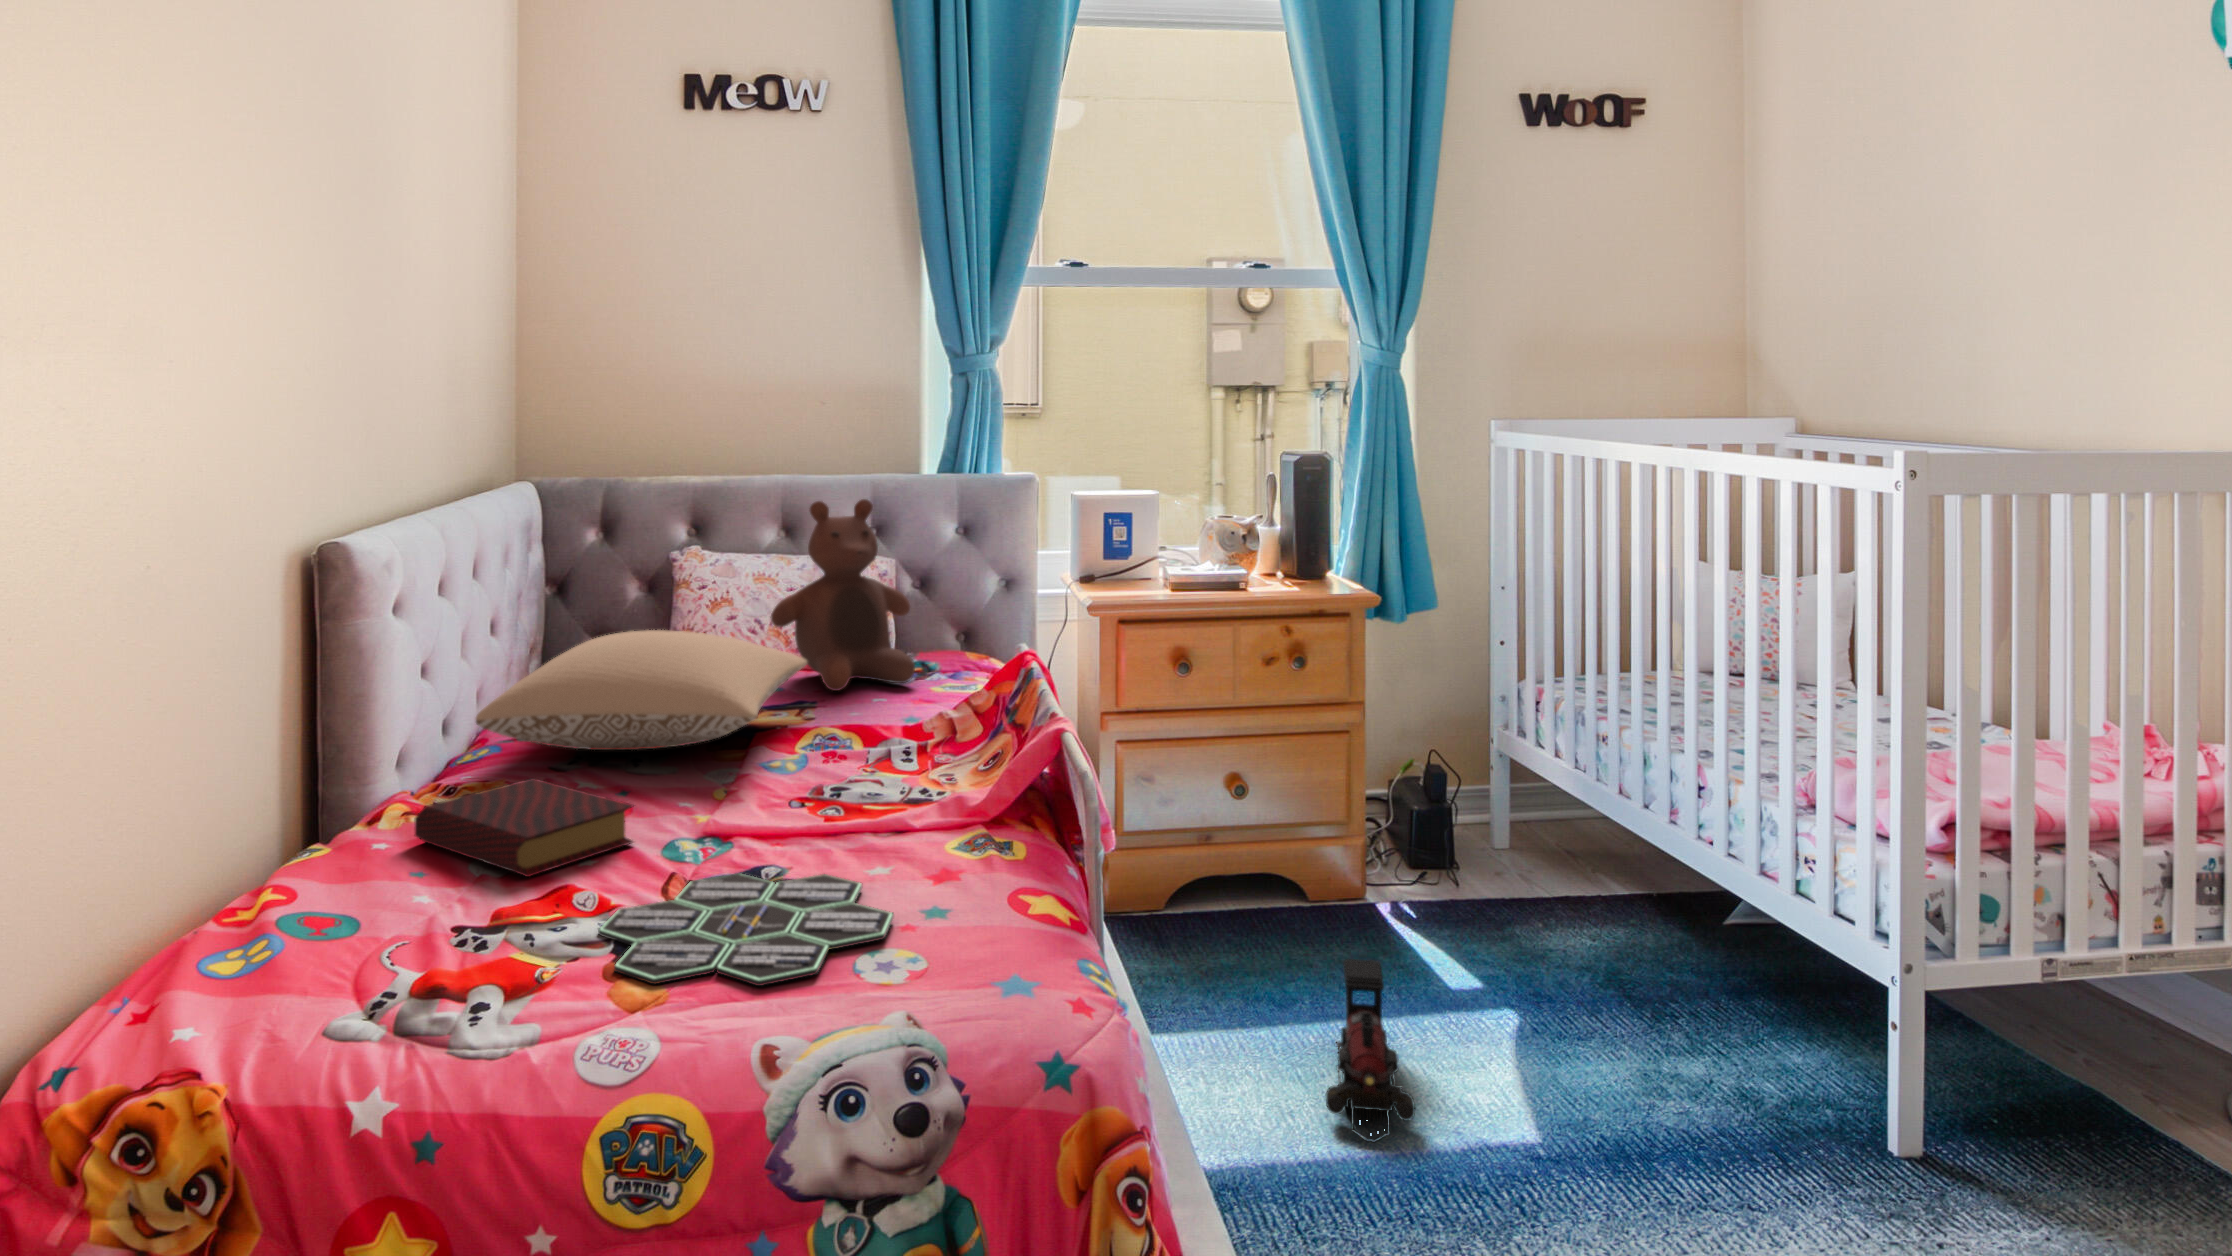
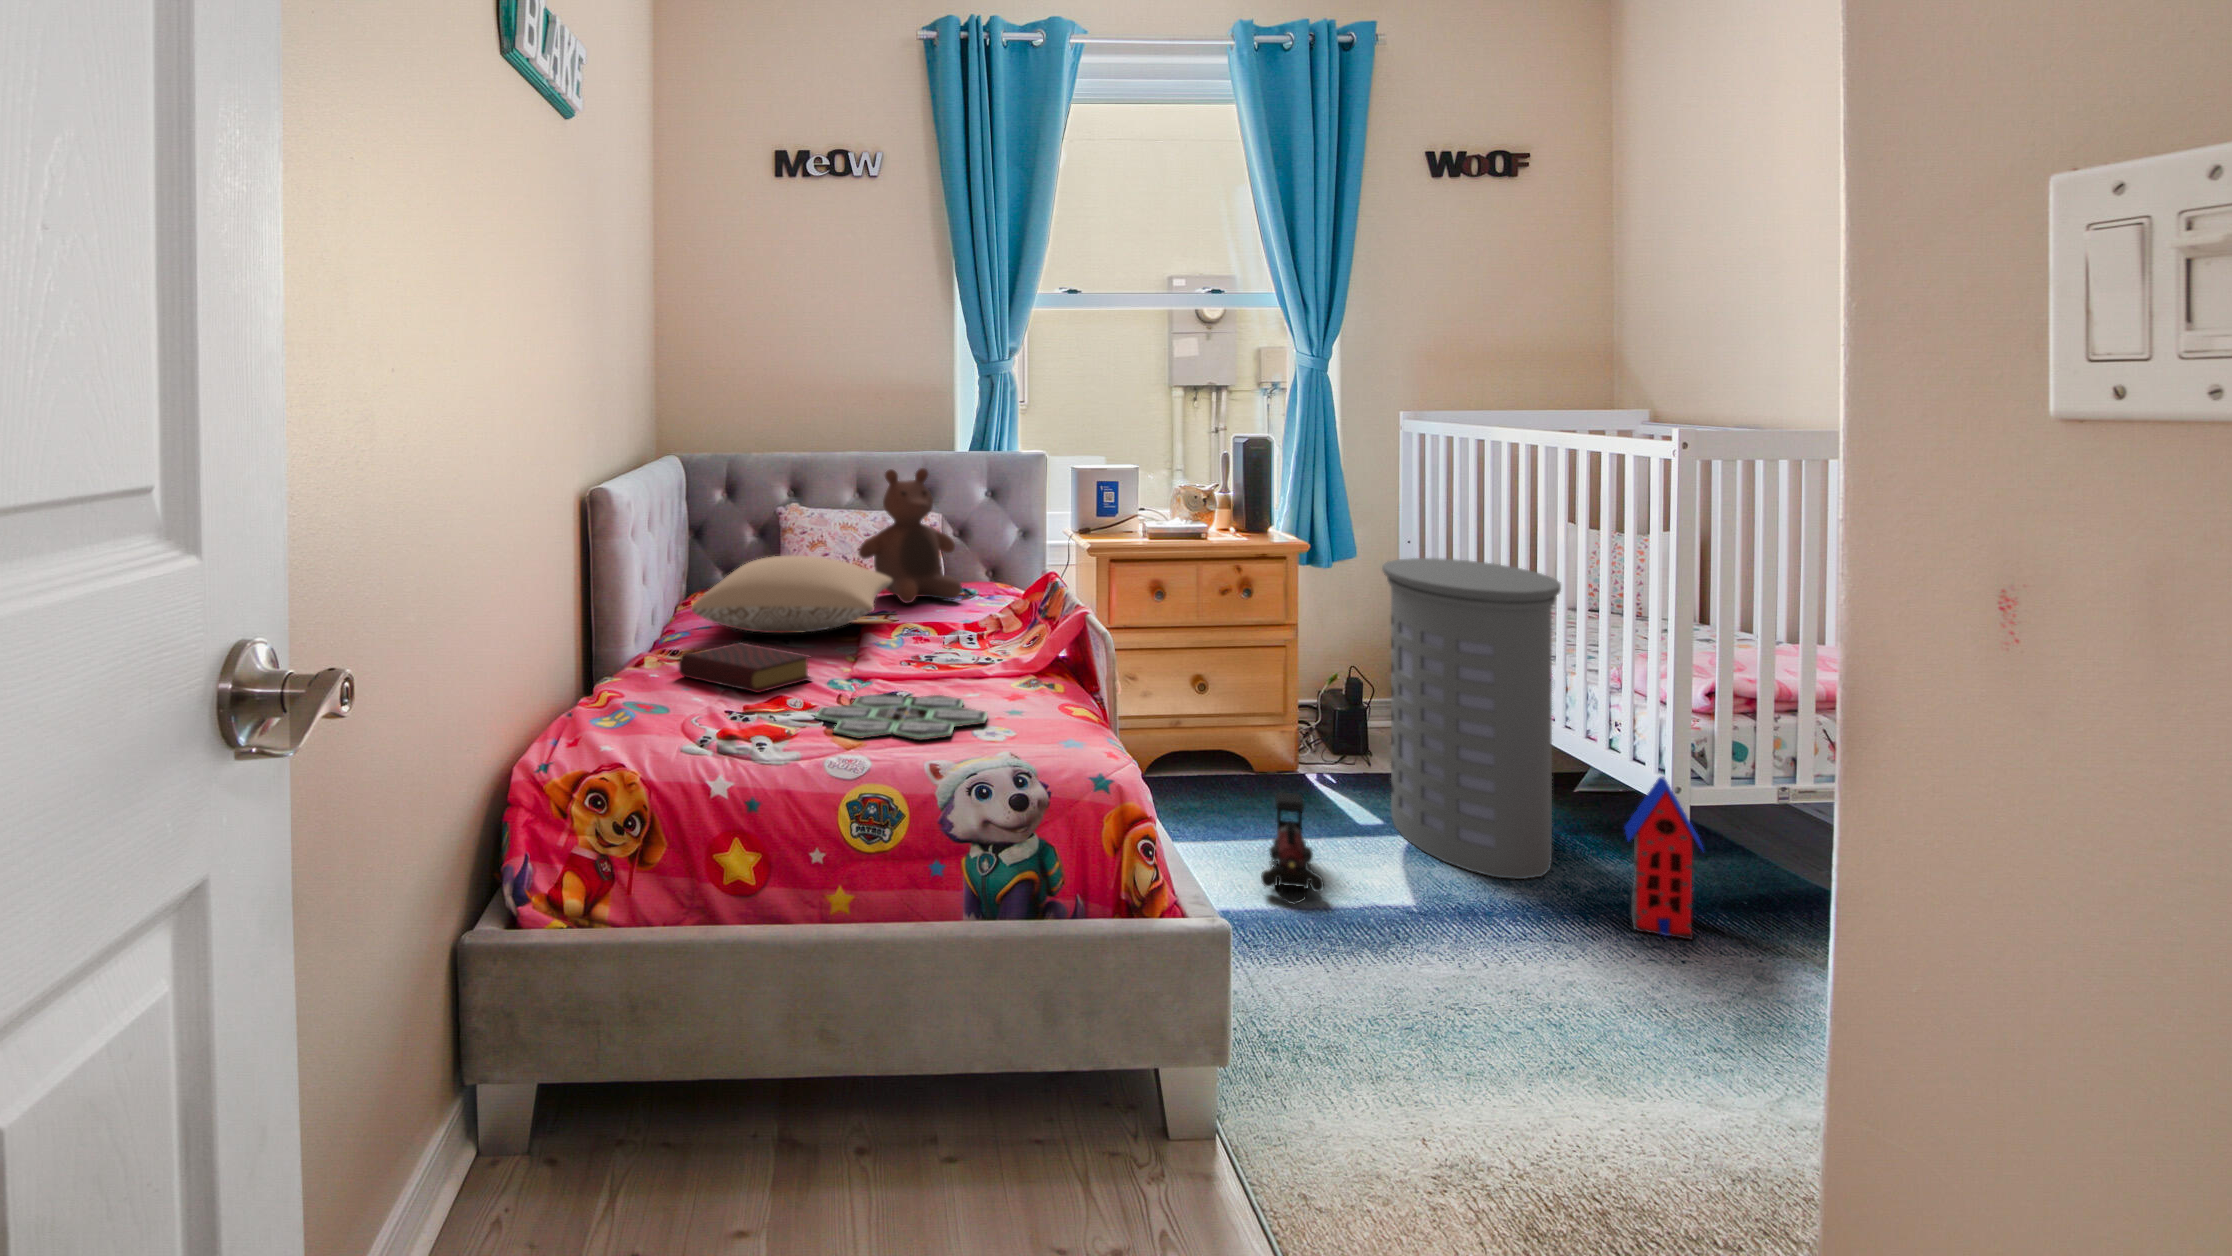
laundry hamper: none [1484,620,1731,1080] -> present [1382,558,1561,879]
toy house: none [1832,943,1954,1187] -> present [1625,777,1703,940]

